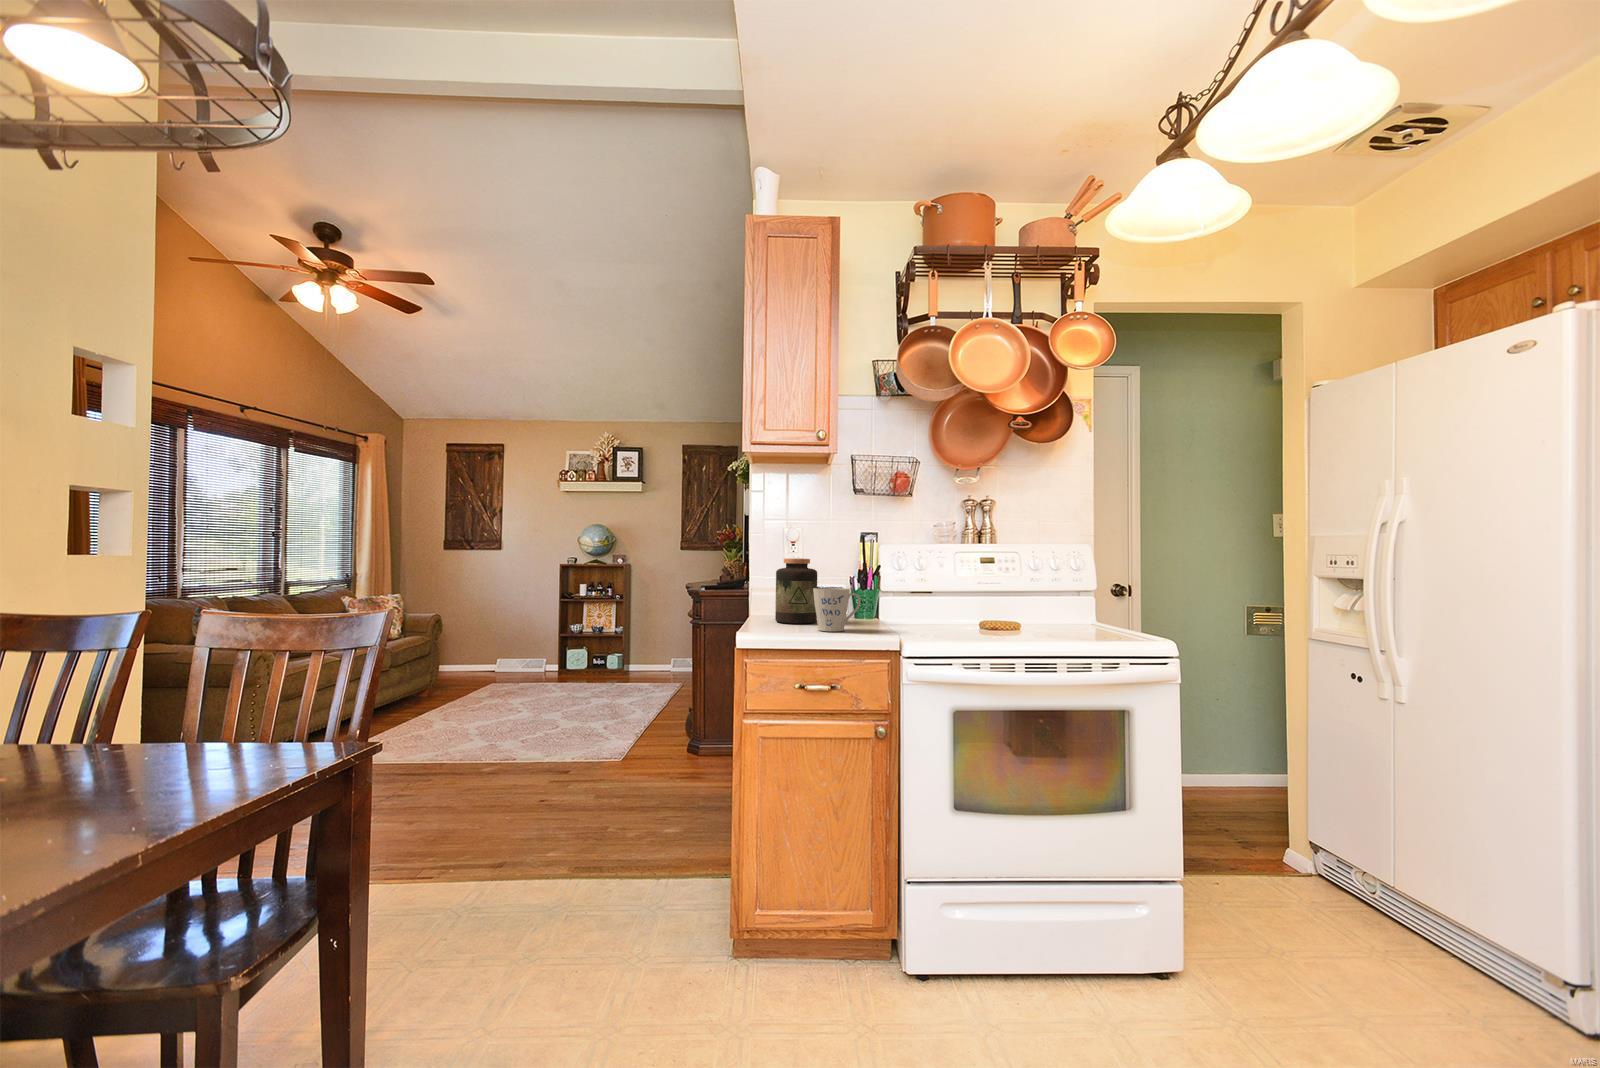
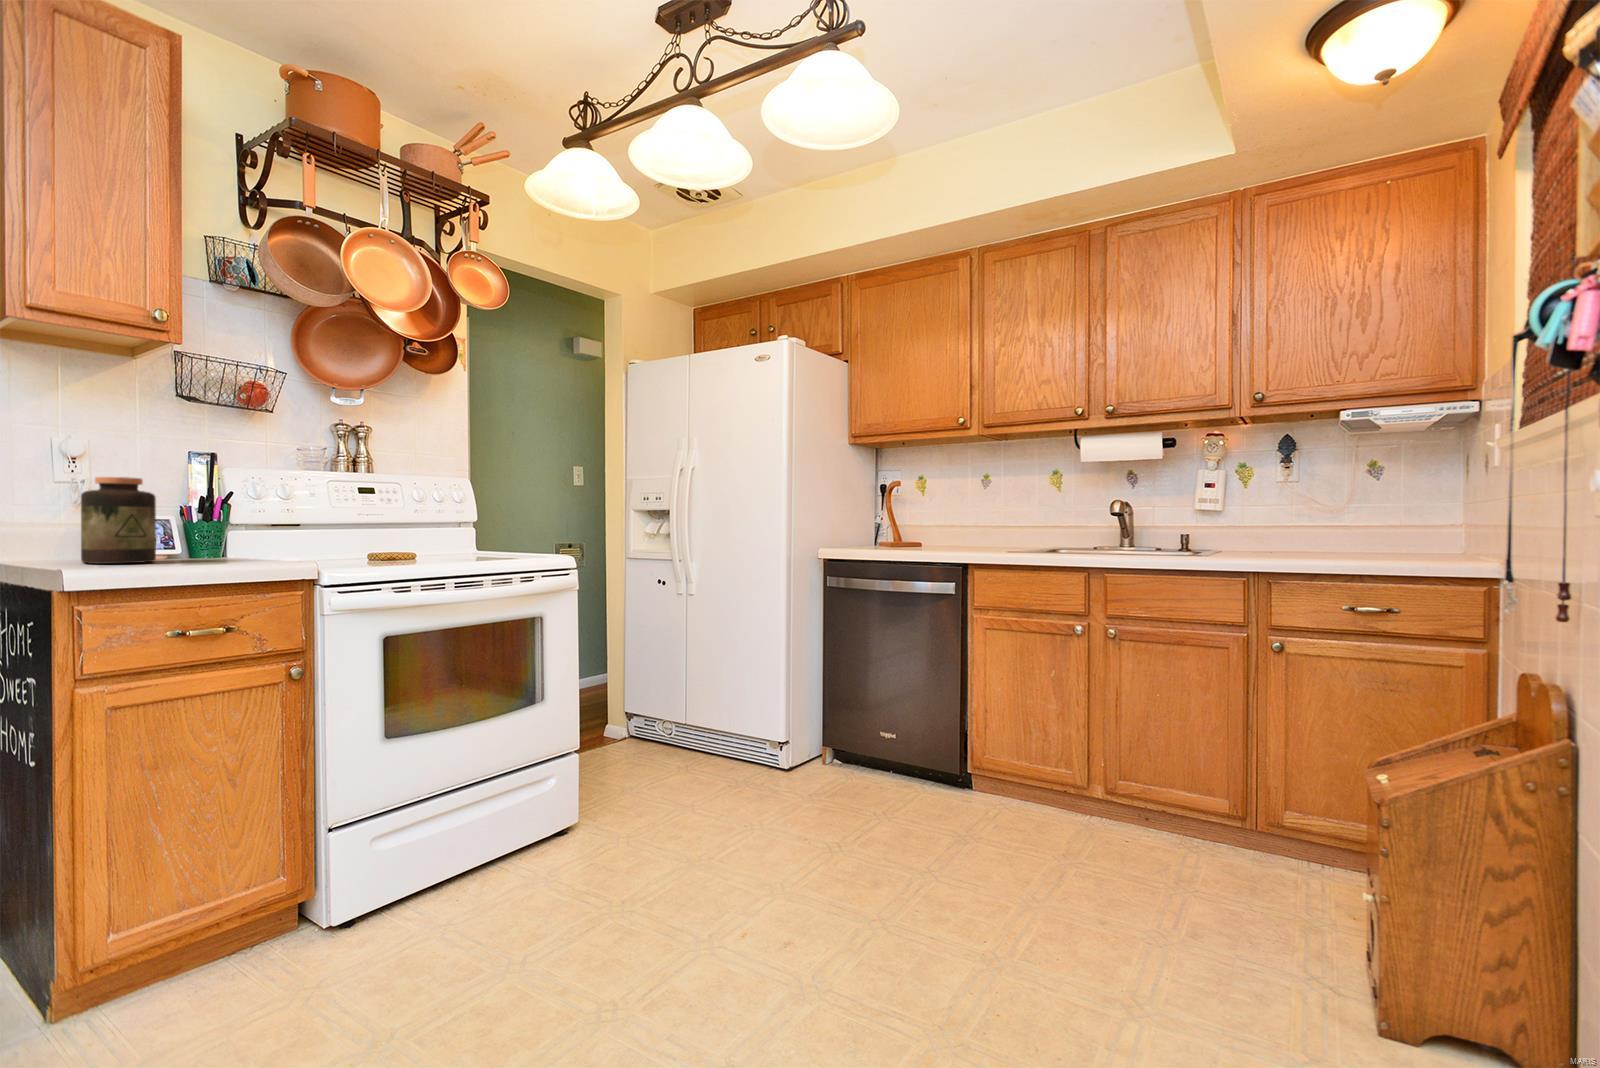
mug: present [813,588,861,631] -> none [173,514,244,566]

